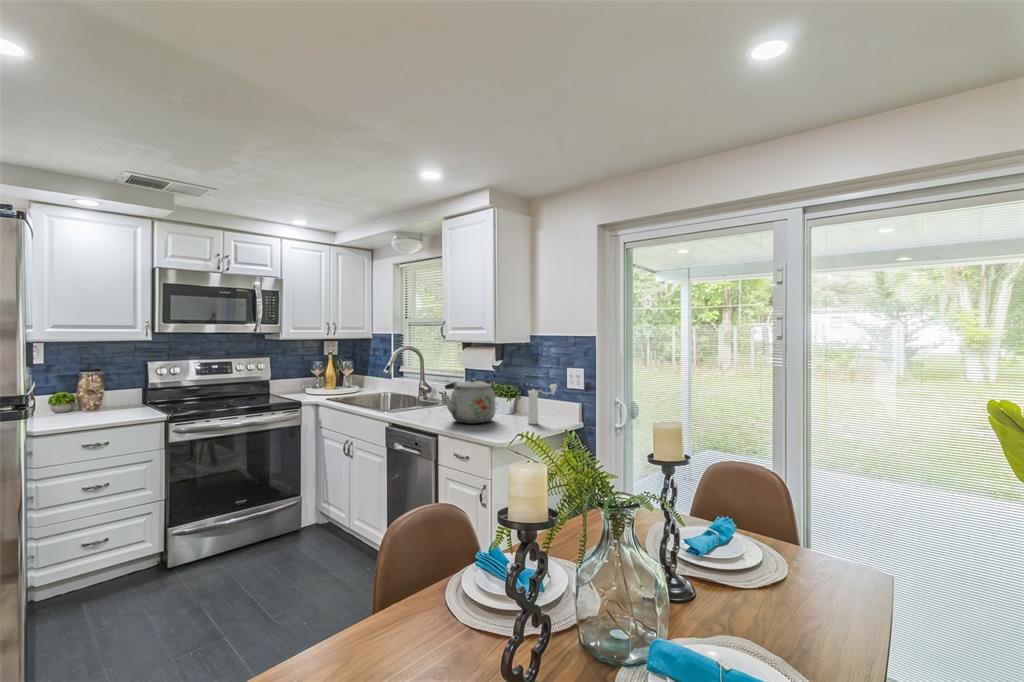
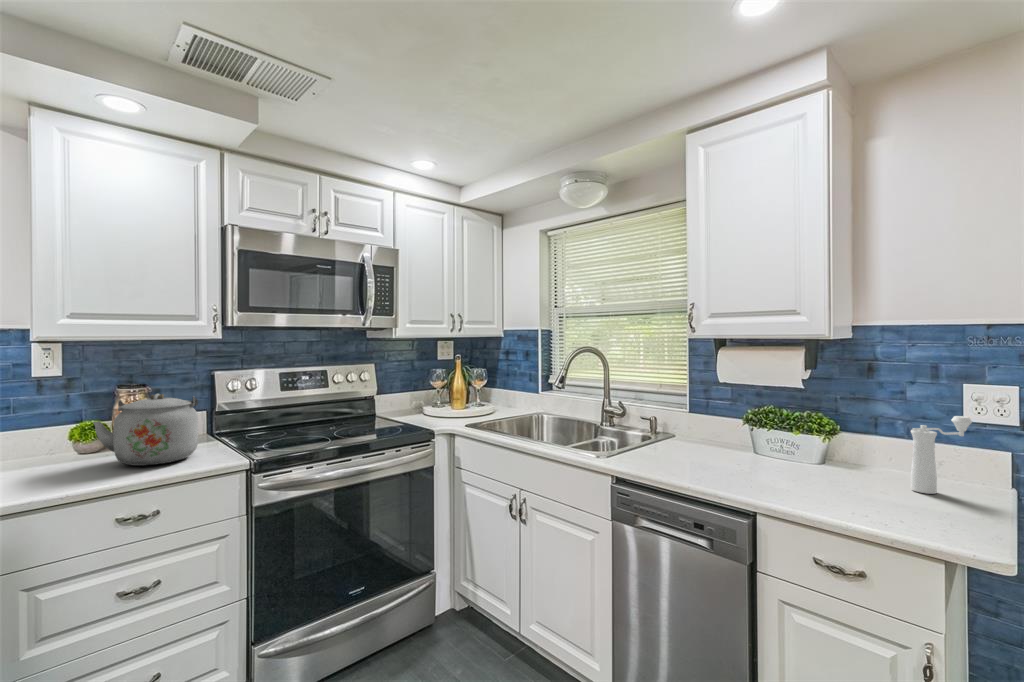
kettle: present [445,378,495,424] -> present [93,394,198,466]

